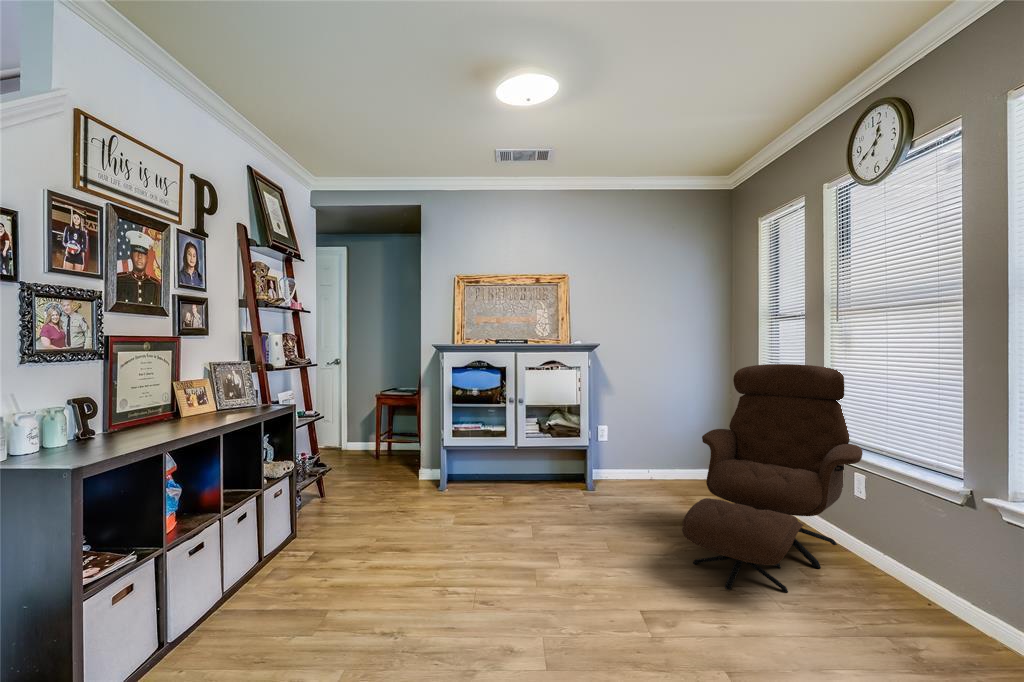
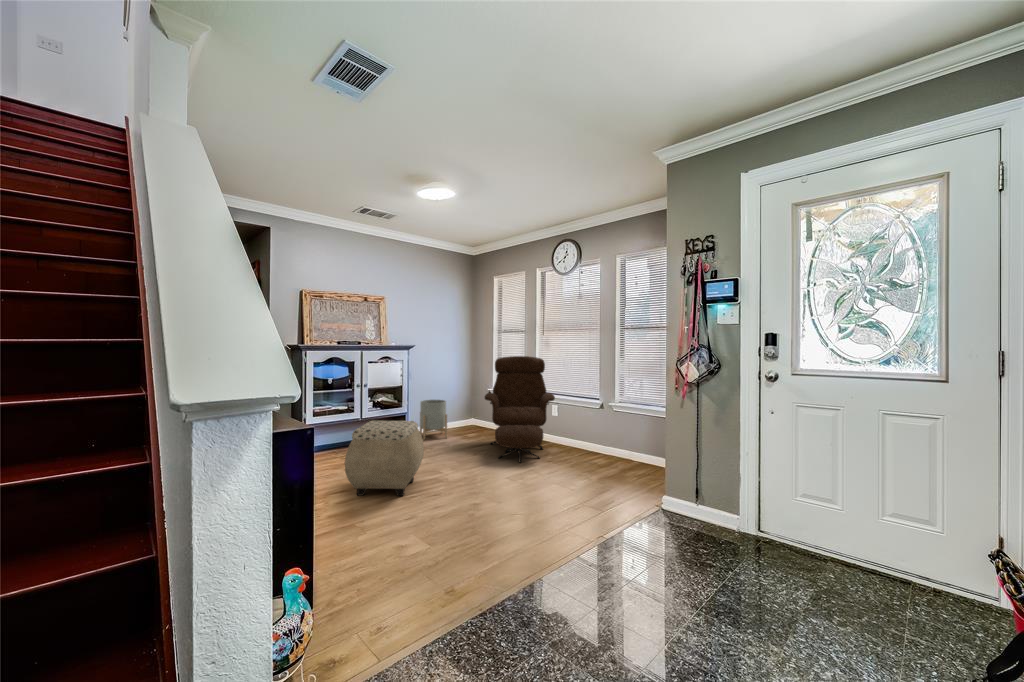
planter: none [616,429,659,495] -> present [420,400,447,440]
ottoman: none [380,455,518,594] -> present [345,421,424,496]

